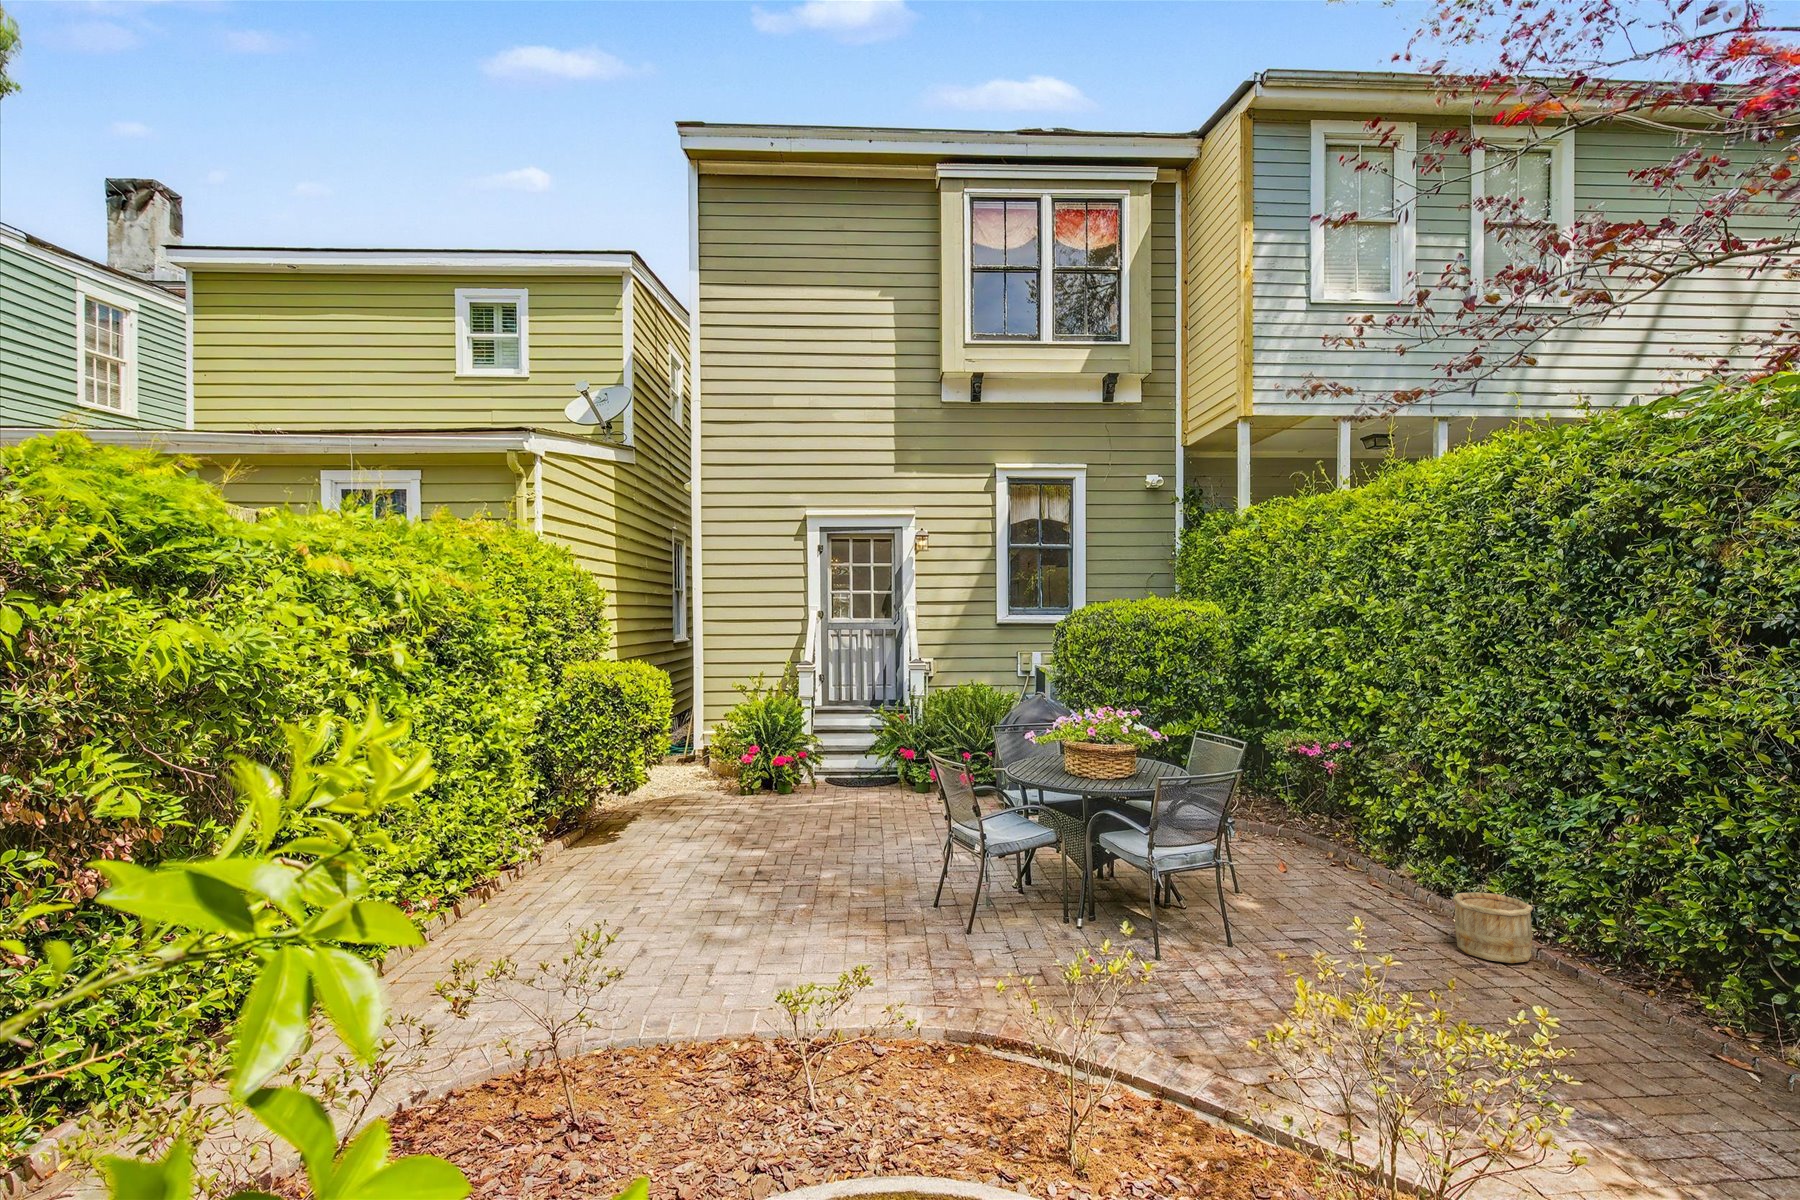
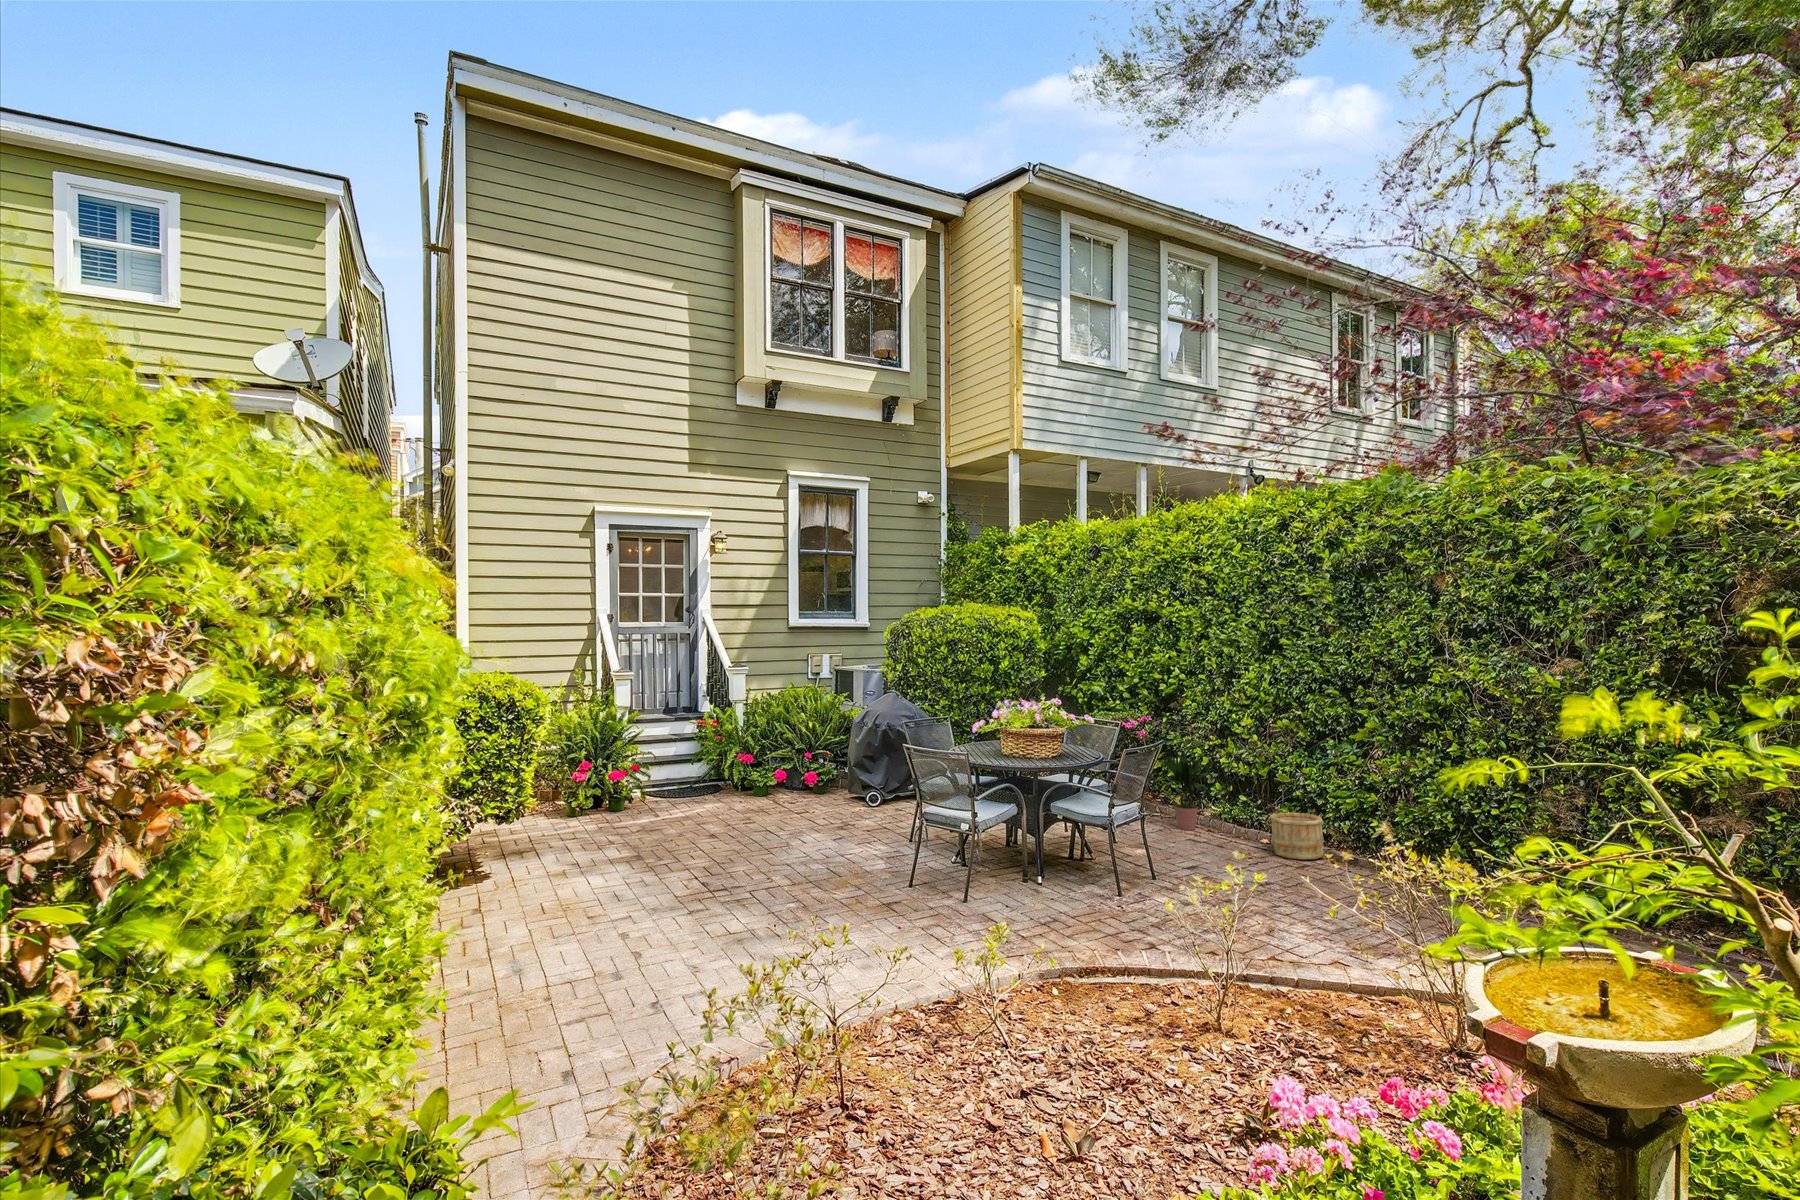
potted plant: none [1339,793,1415,896] -> present [1163,755,1213,830]

